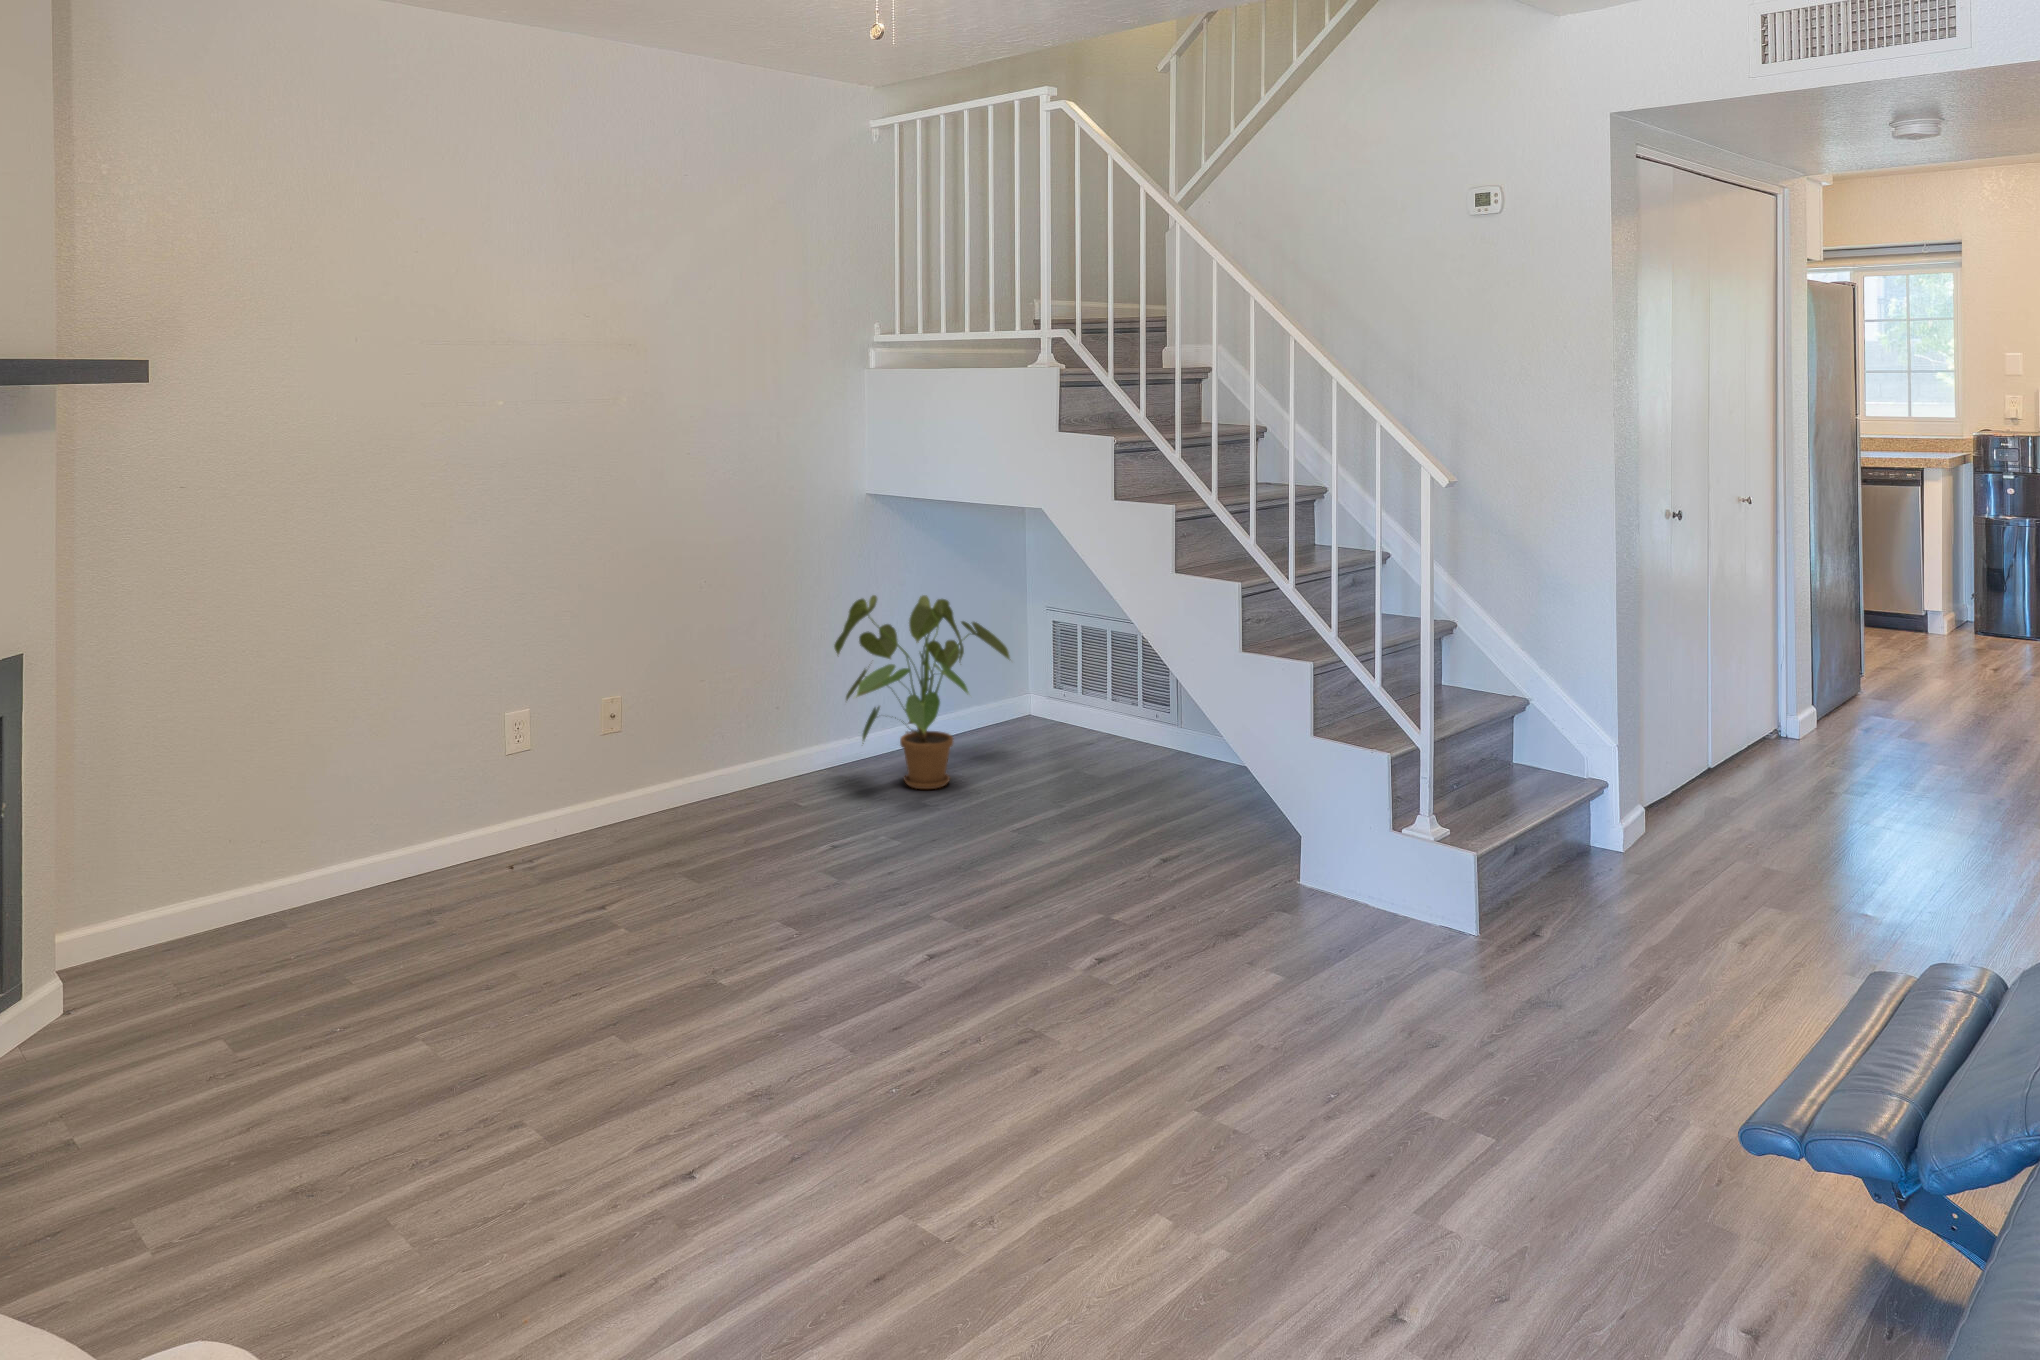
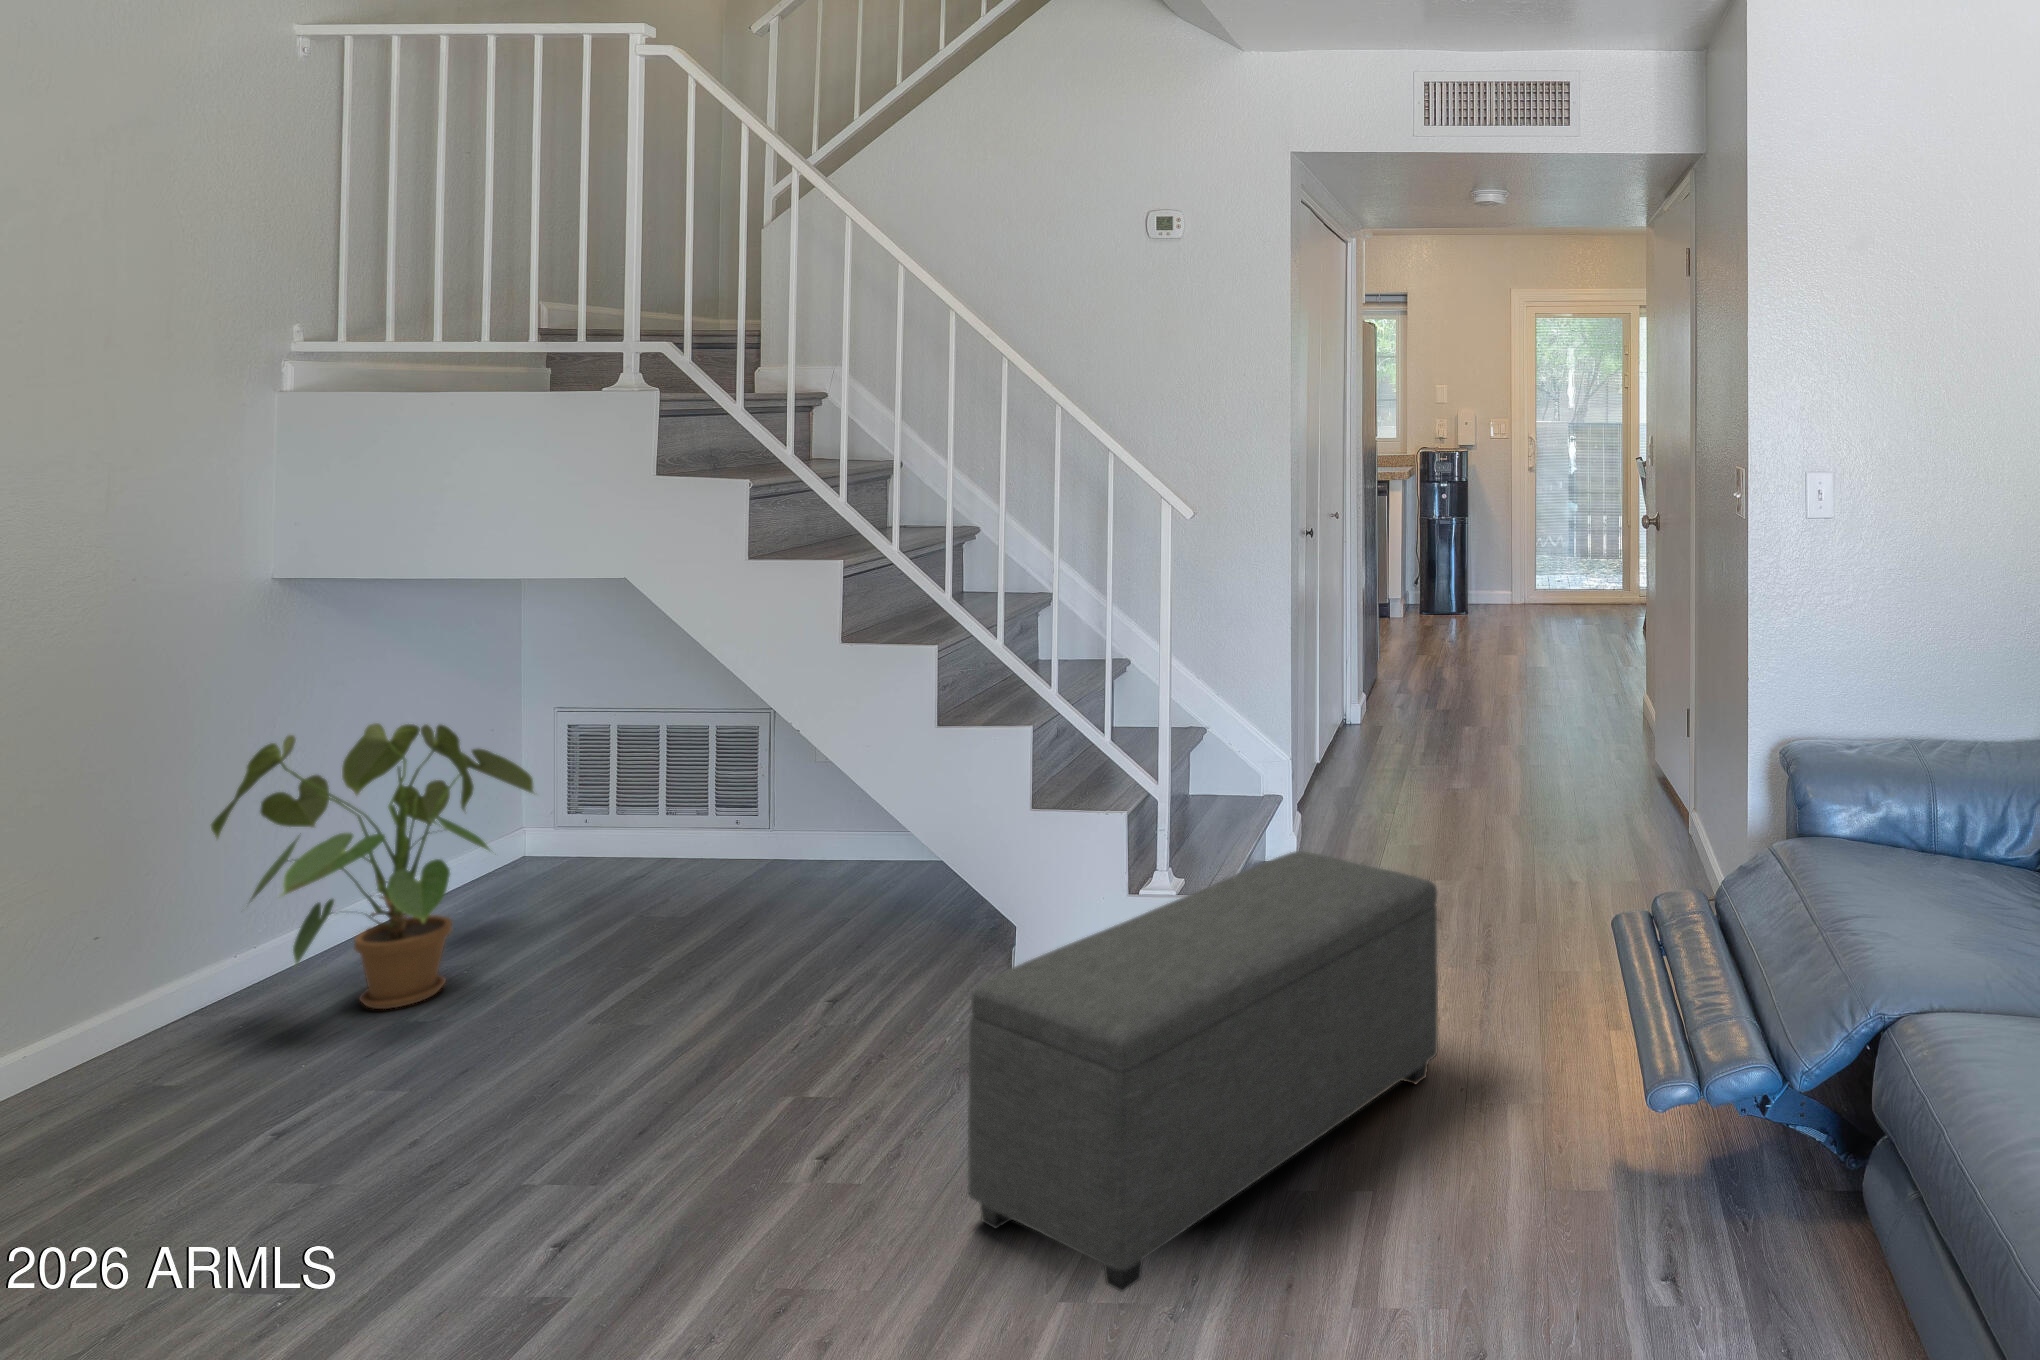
ottoman: none [1159,823,1629,1130] -> present [968,851,1438,1291]

